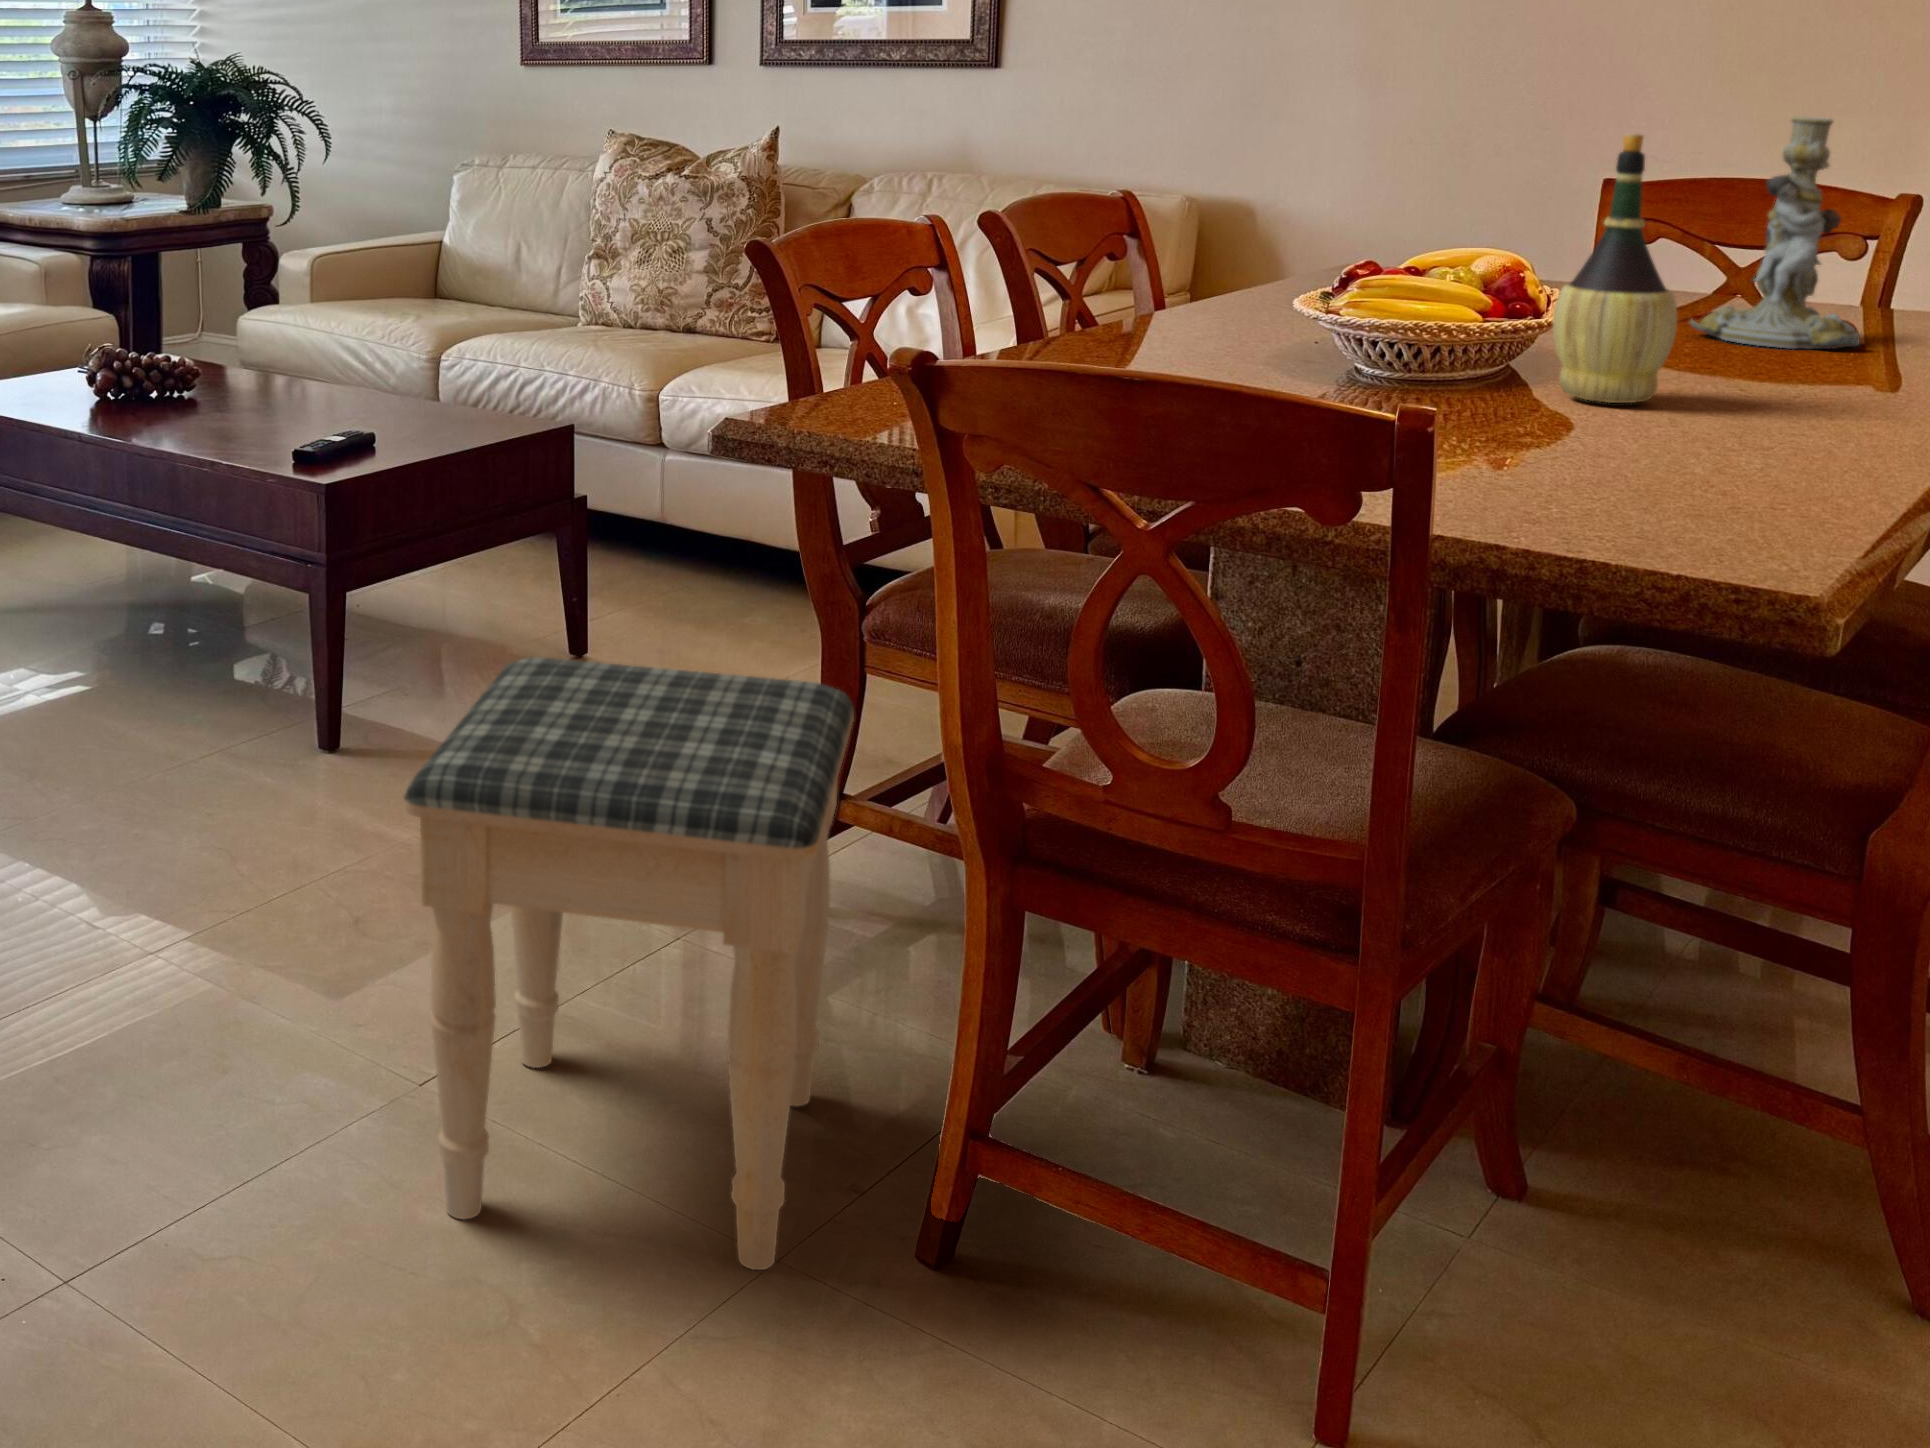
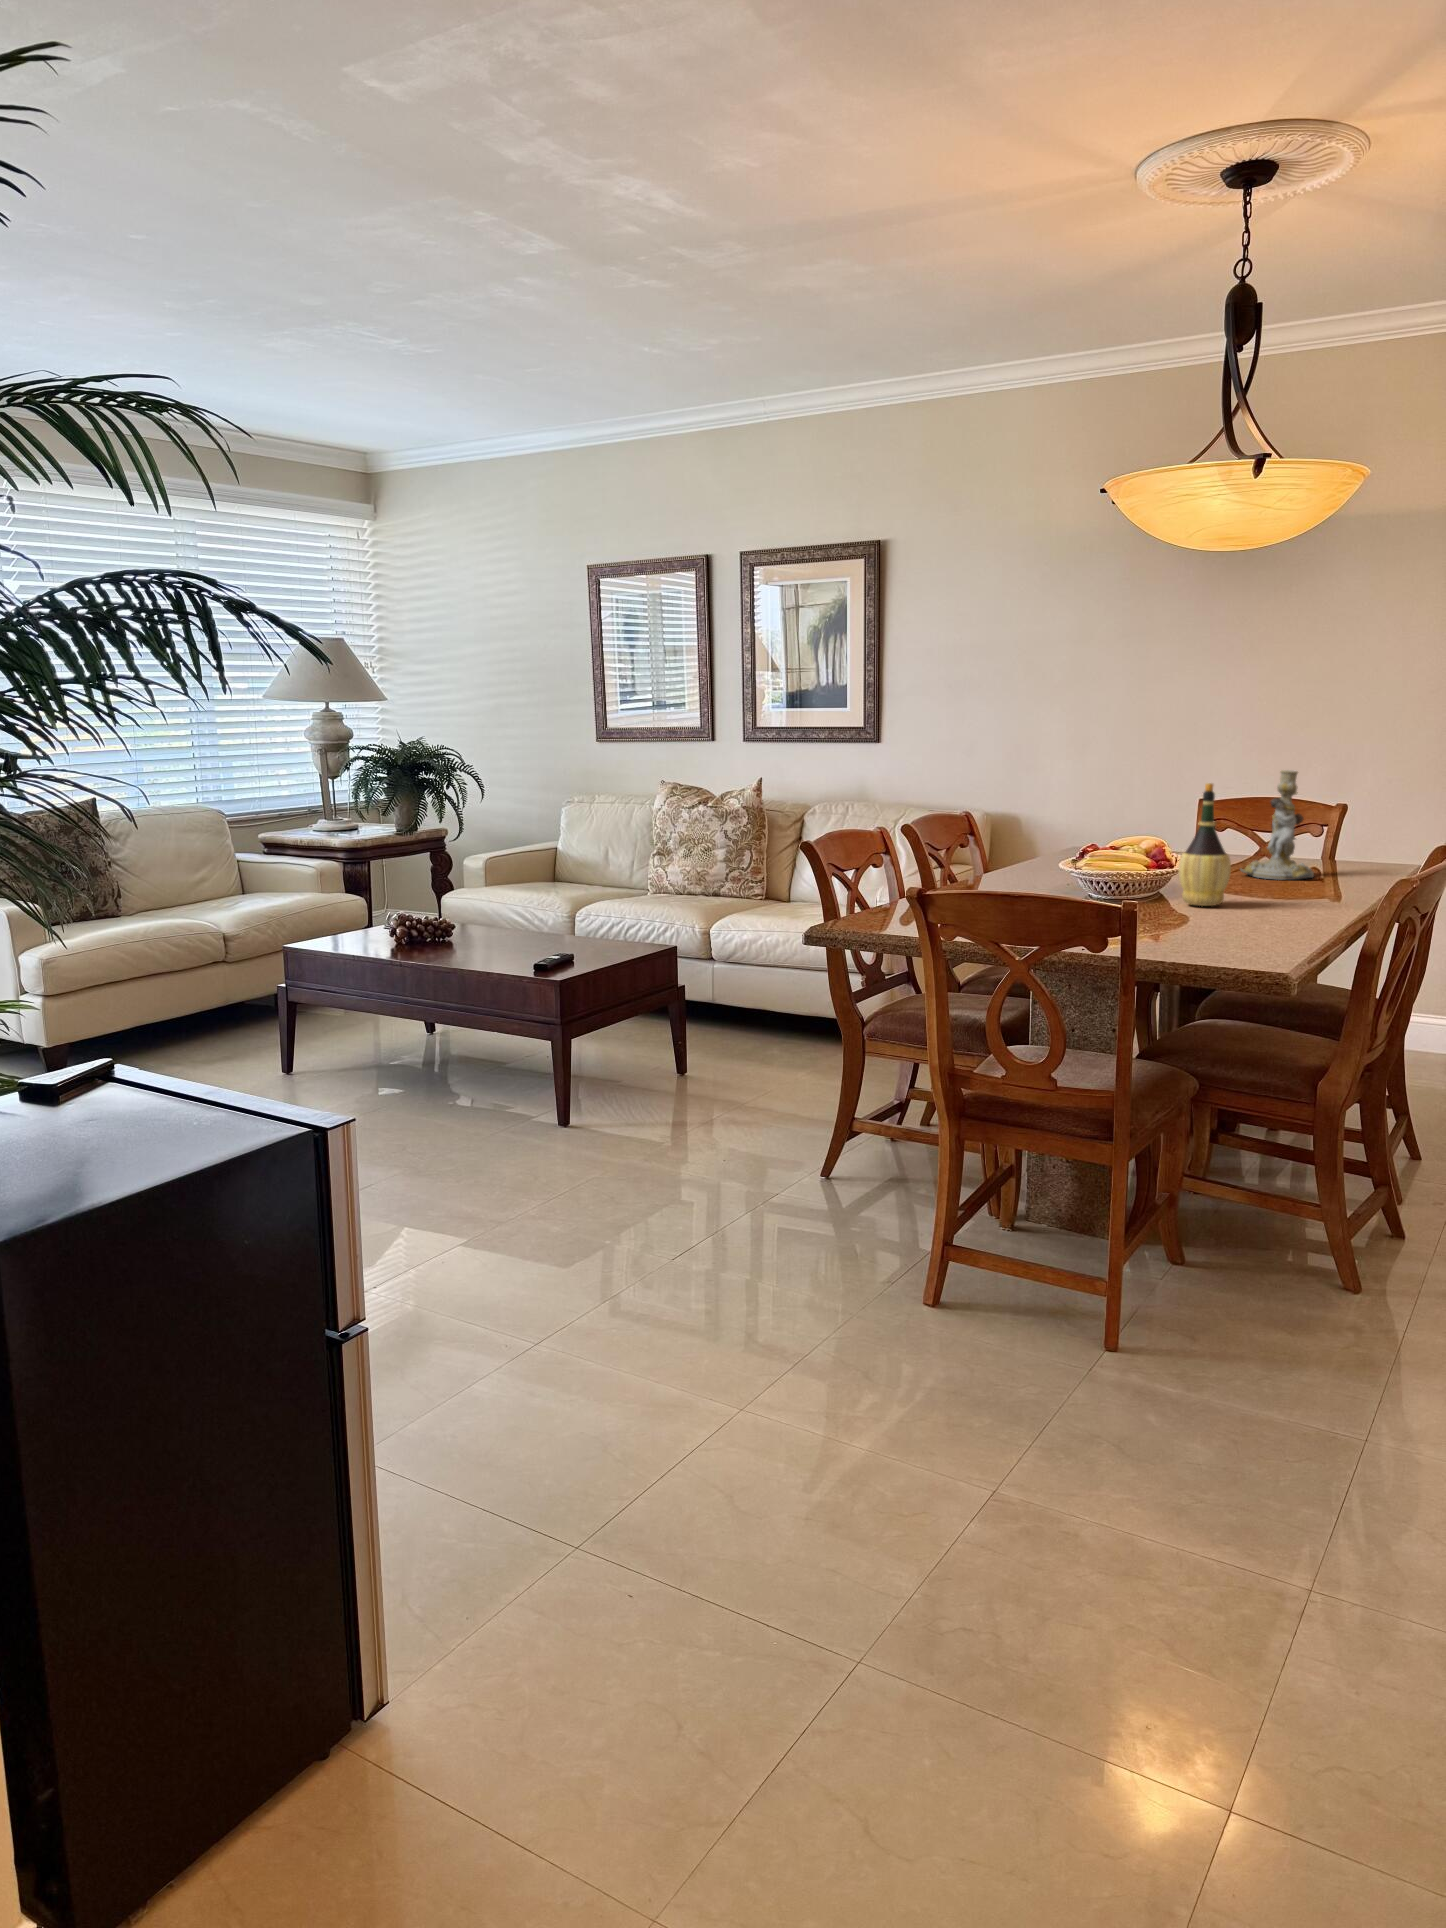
footstool: present [404,657,854,1270] -> none [684,1050,878,1317]

